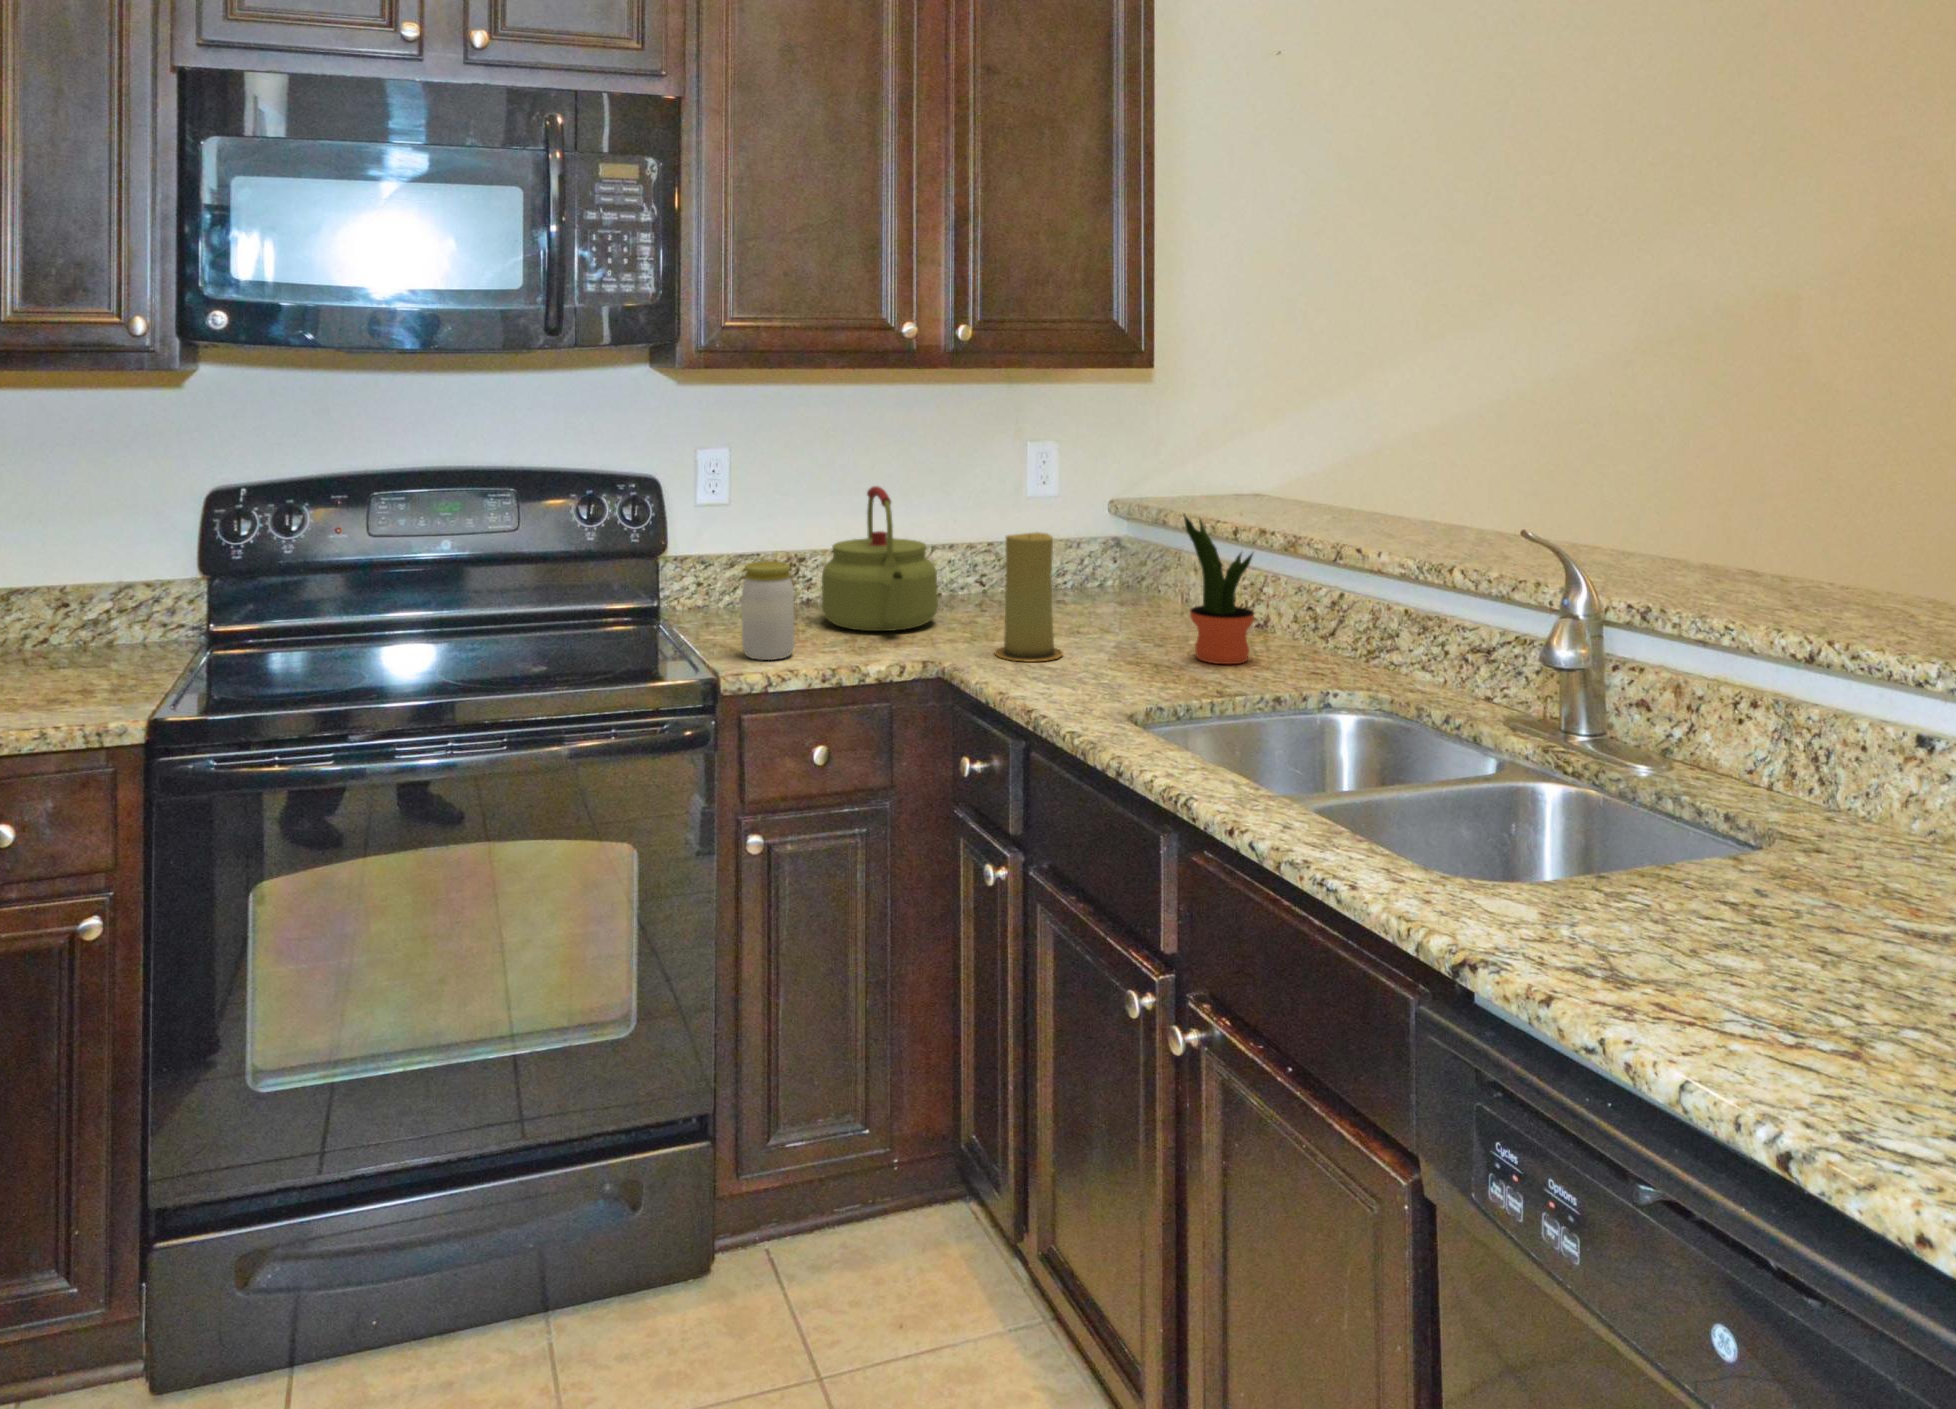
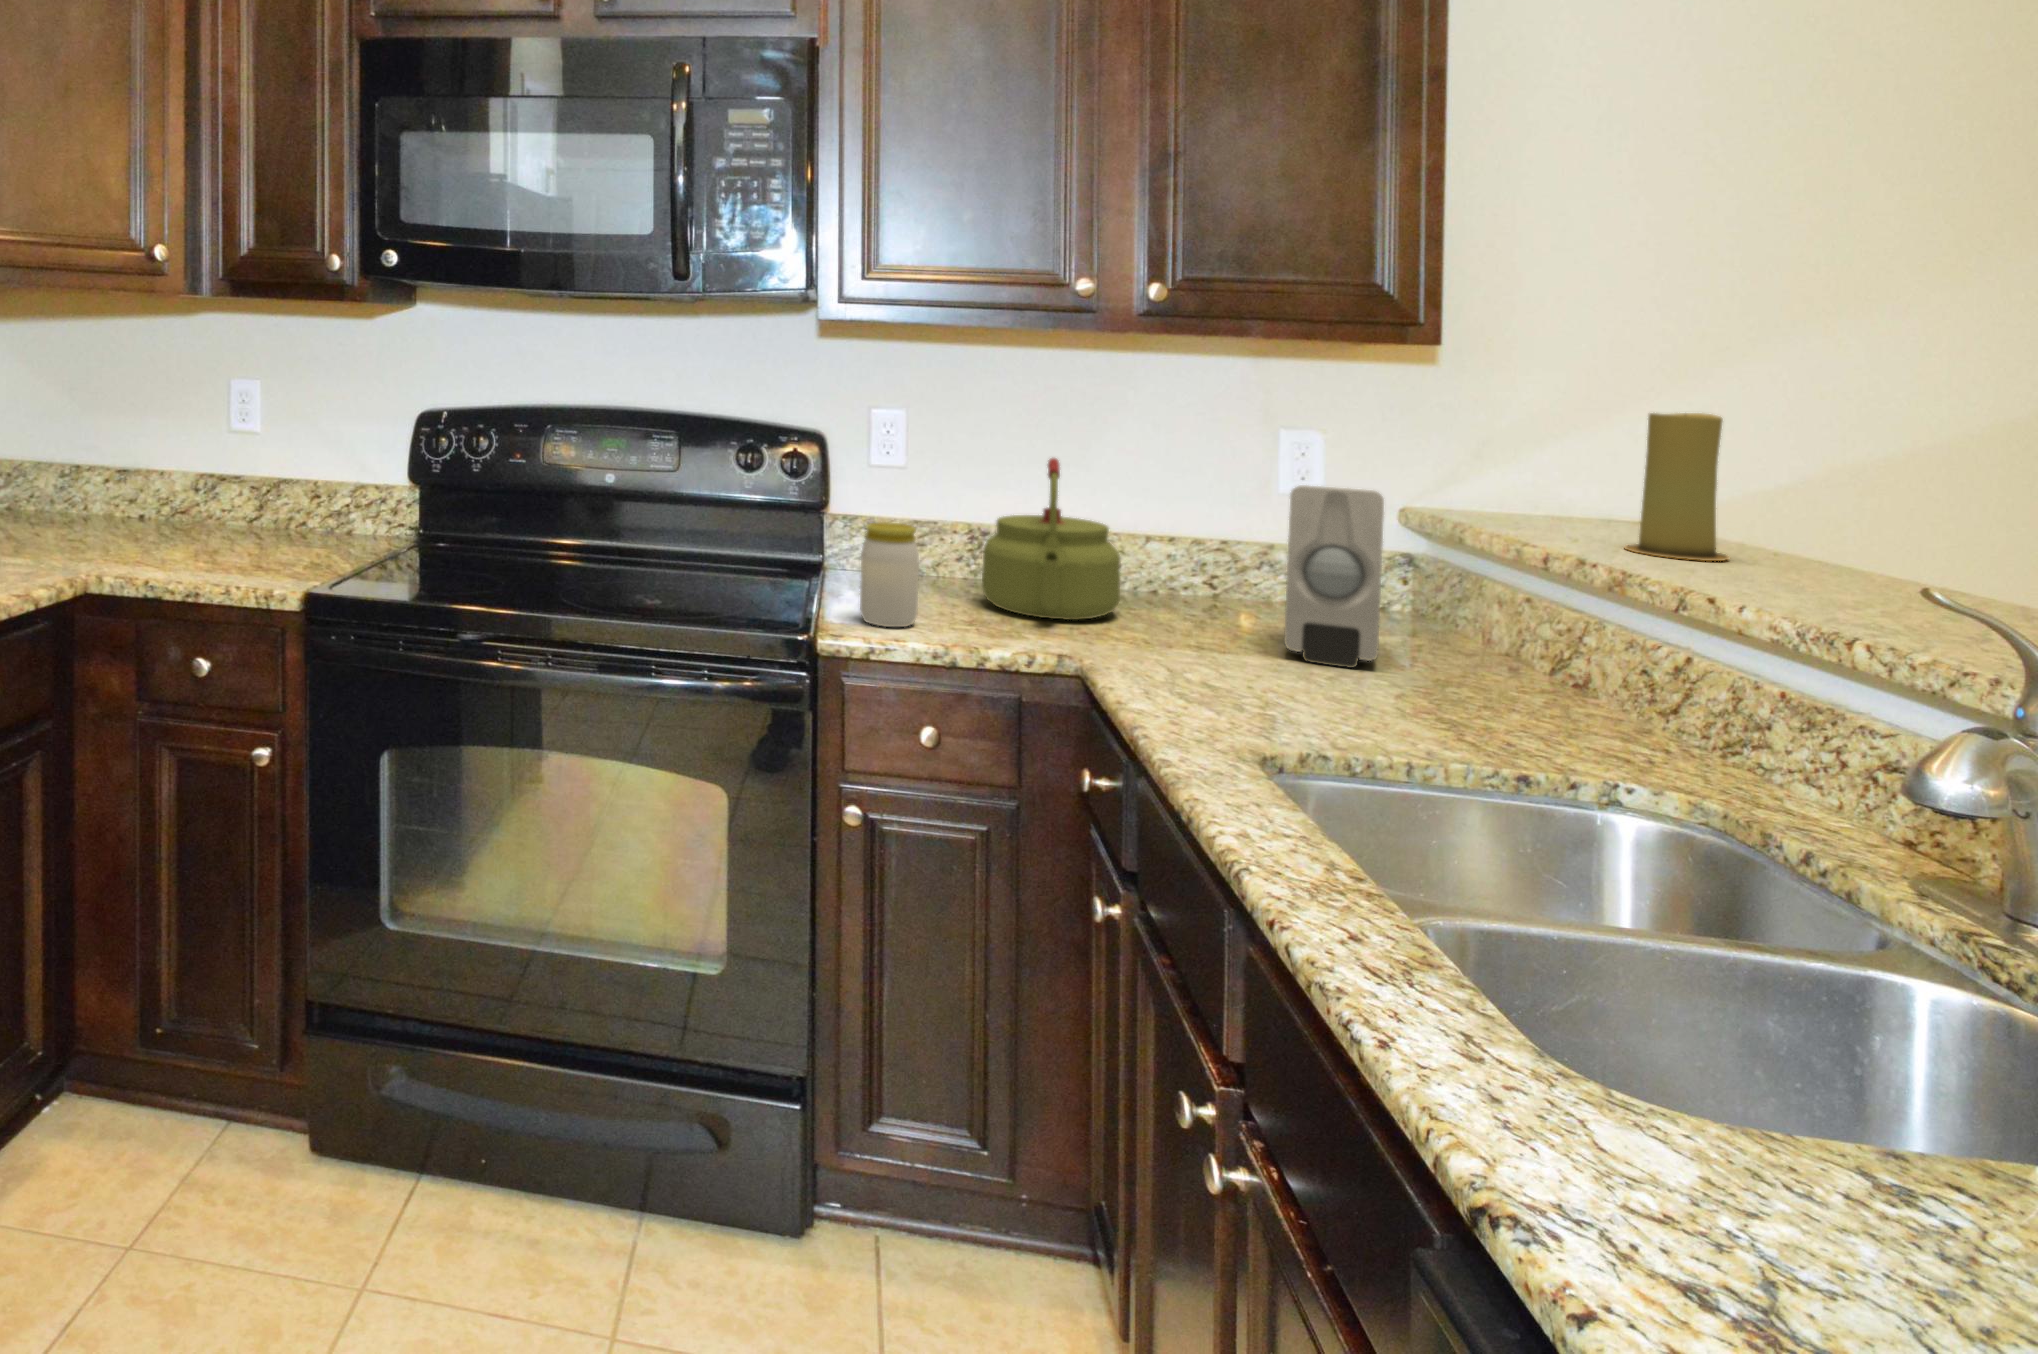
soap dispenser: none [1063,493,1141,637] -> present [1284,485,1384,668]
potted plant: present [1183,515,1254,664] -> none [1413,515,1530,724]
candle: present [995,532,1063,662] -> present [1625,413,1729,561]

